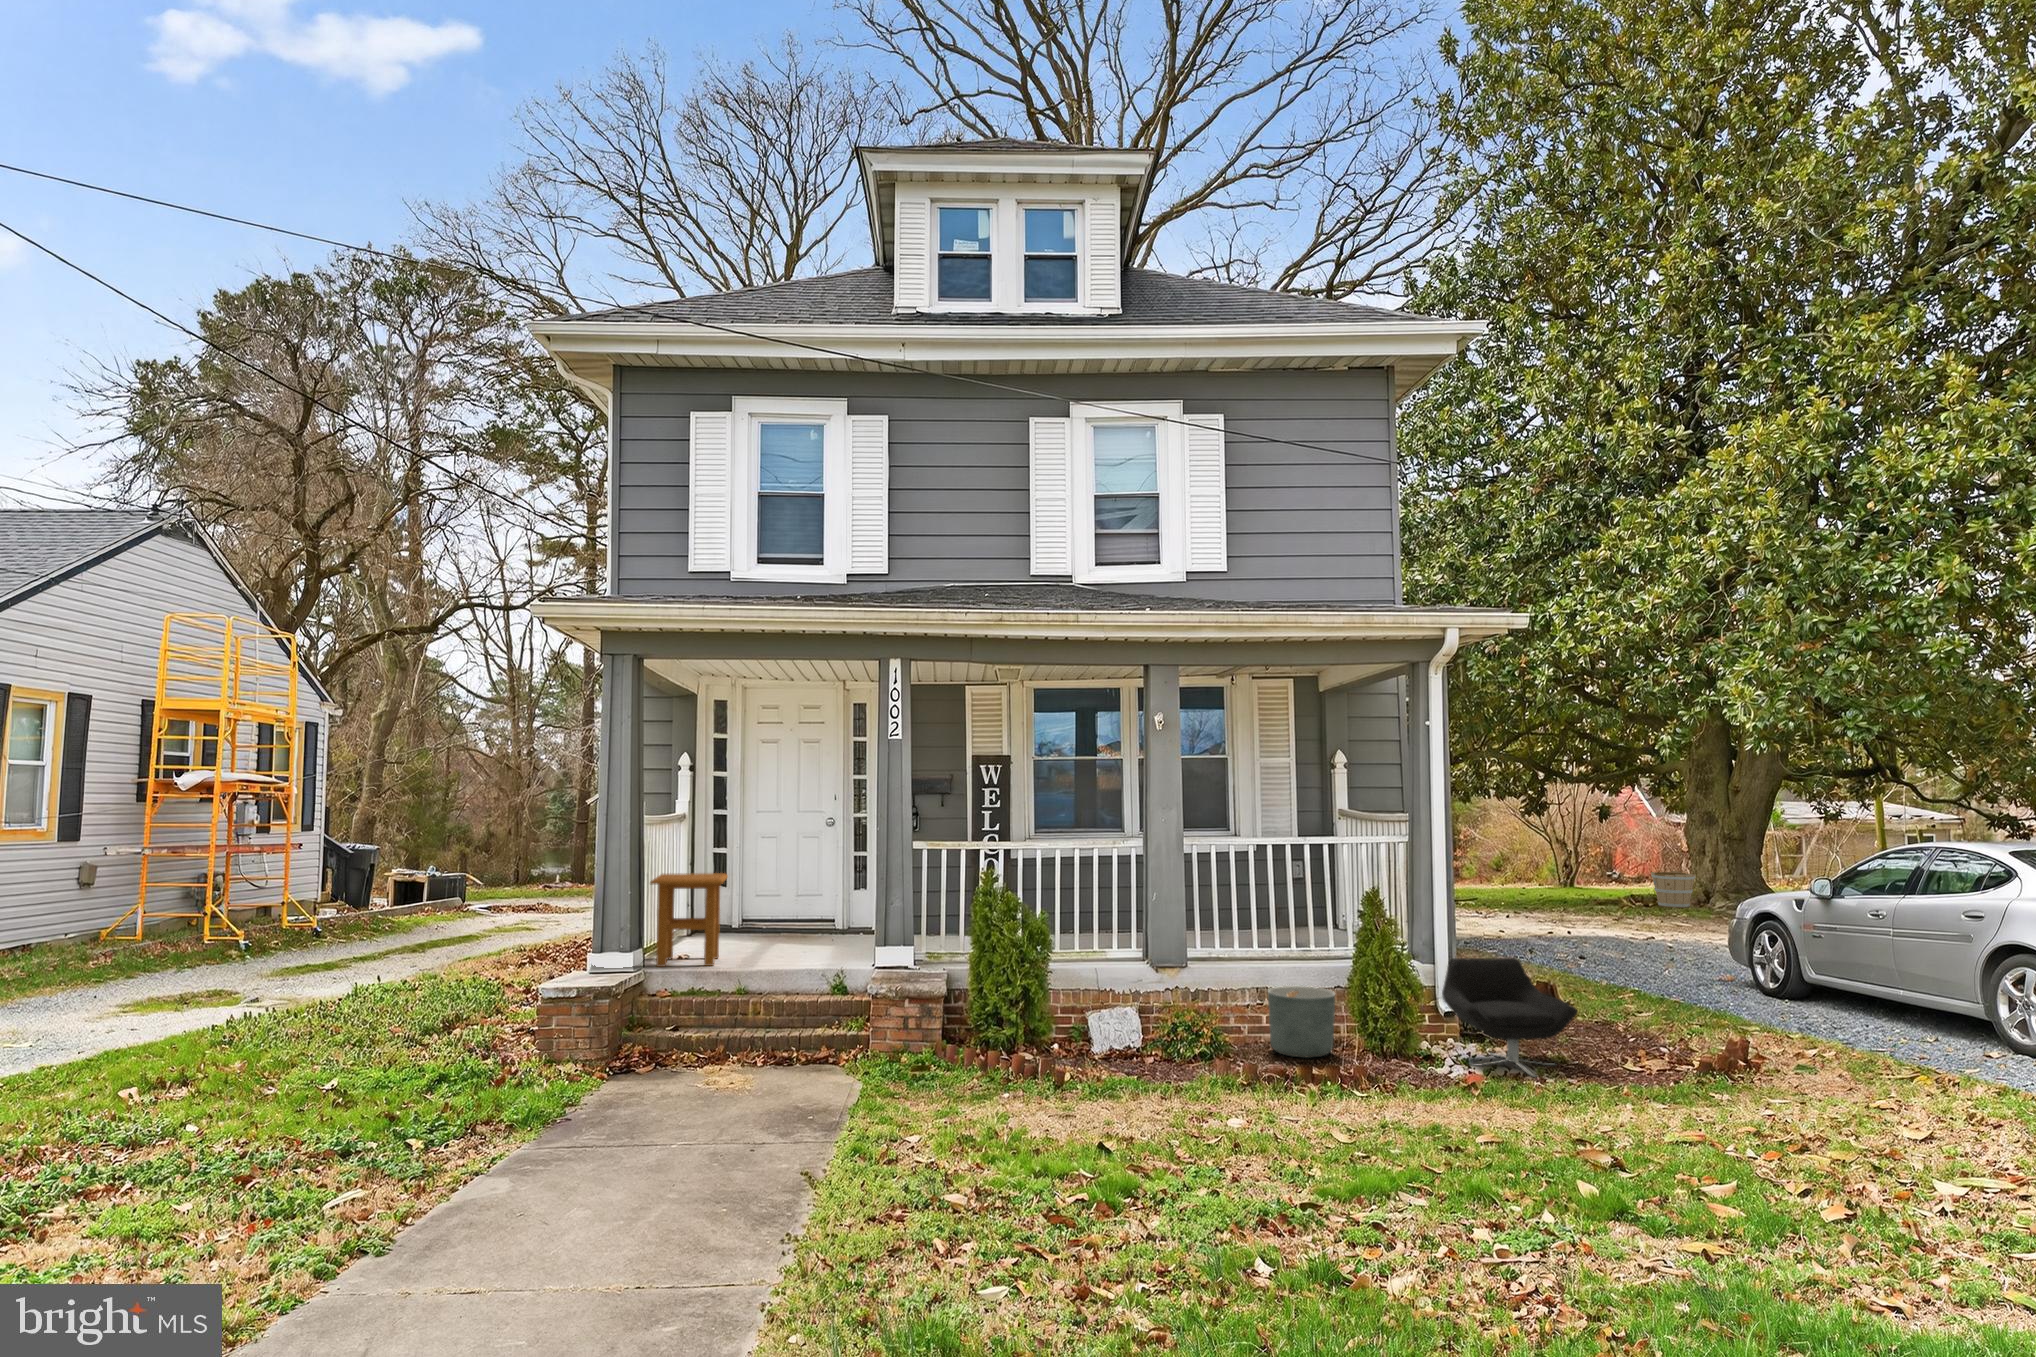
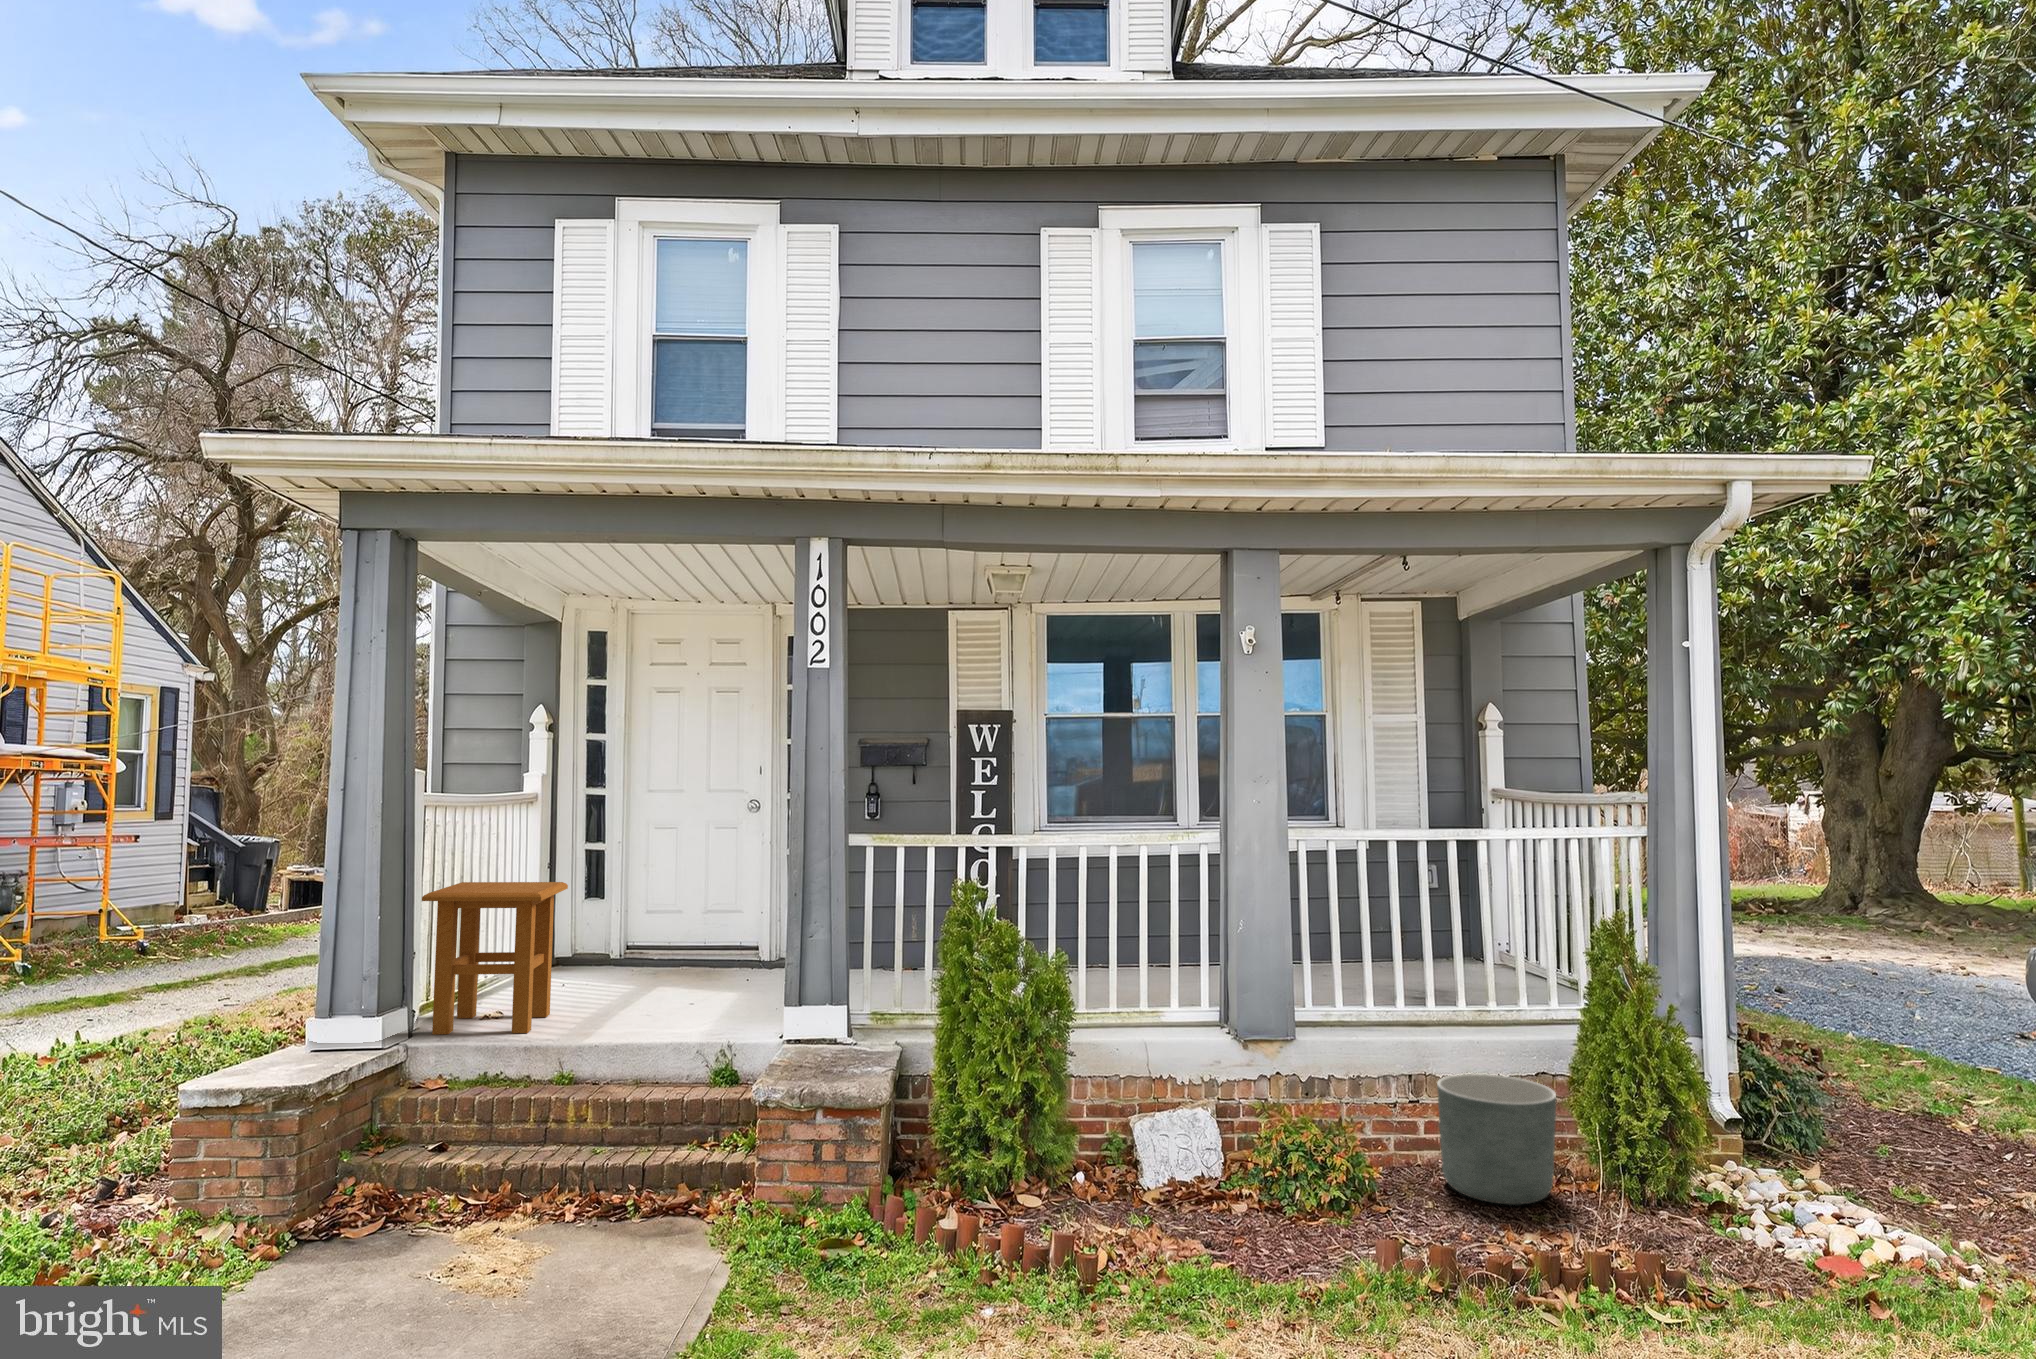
wooden bucket: present [1651,871,1695,908] -> none [1777,874,1832,918]
lounge chair: present [1442,958,1578,1077] -> none [1730,1030,2001,1258]

